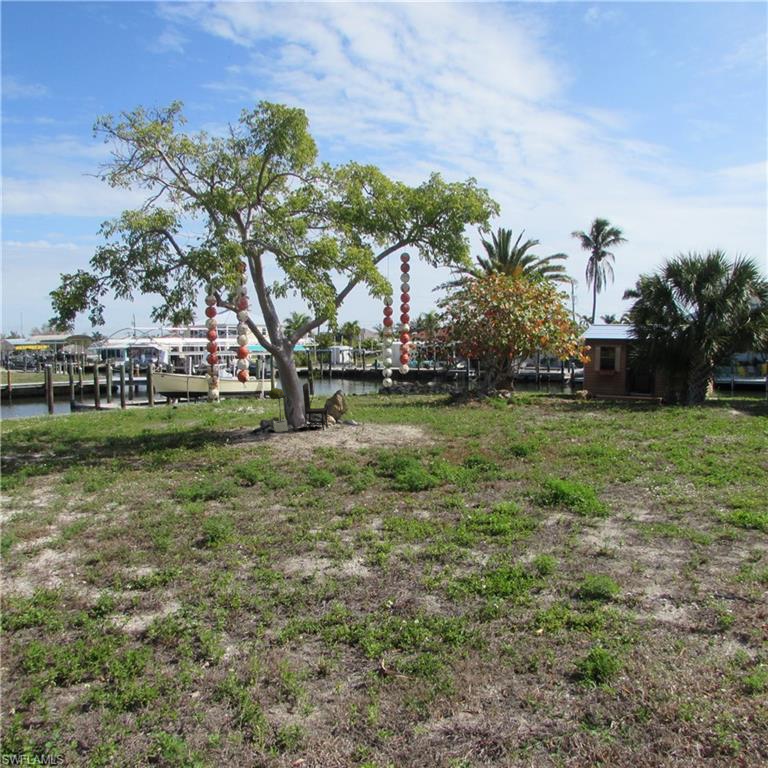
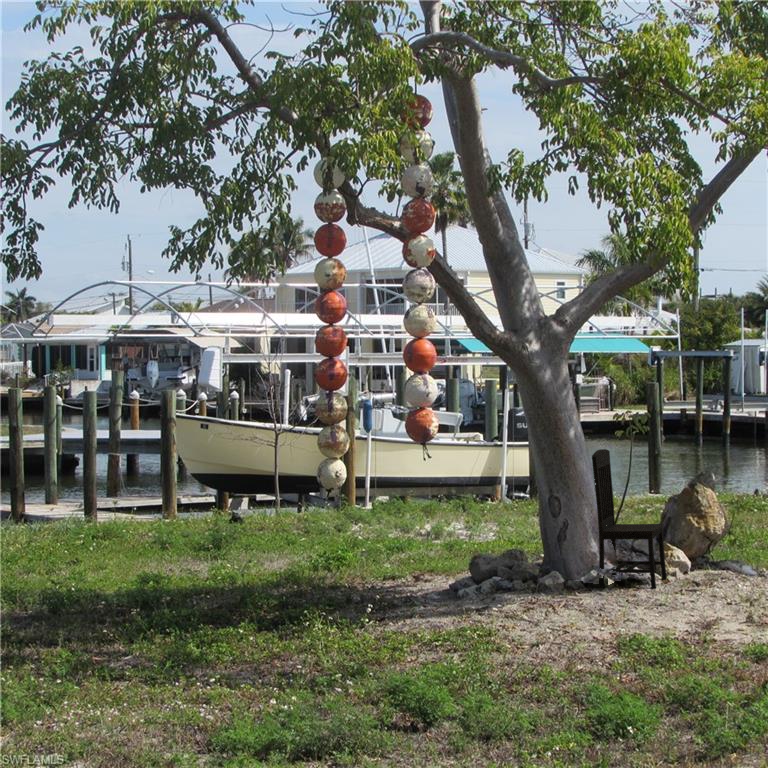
potted tree: present [269,388,288,432] -> none [494,460,549,590]

